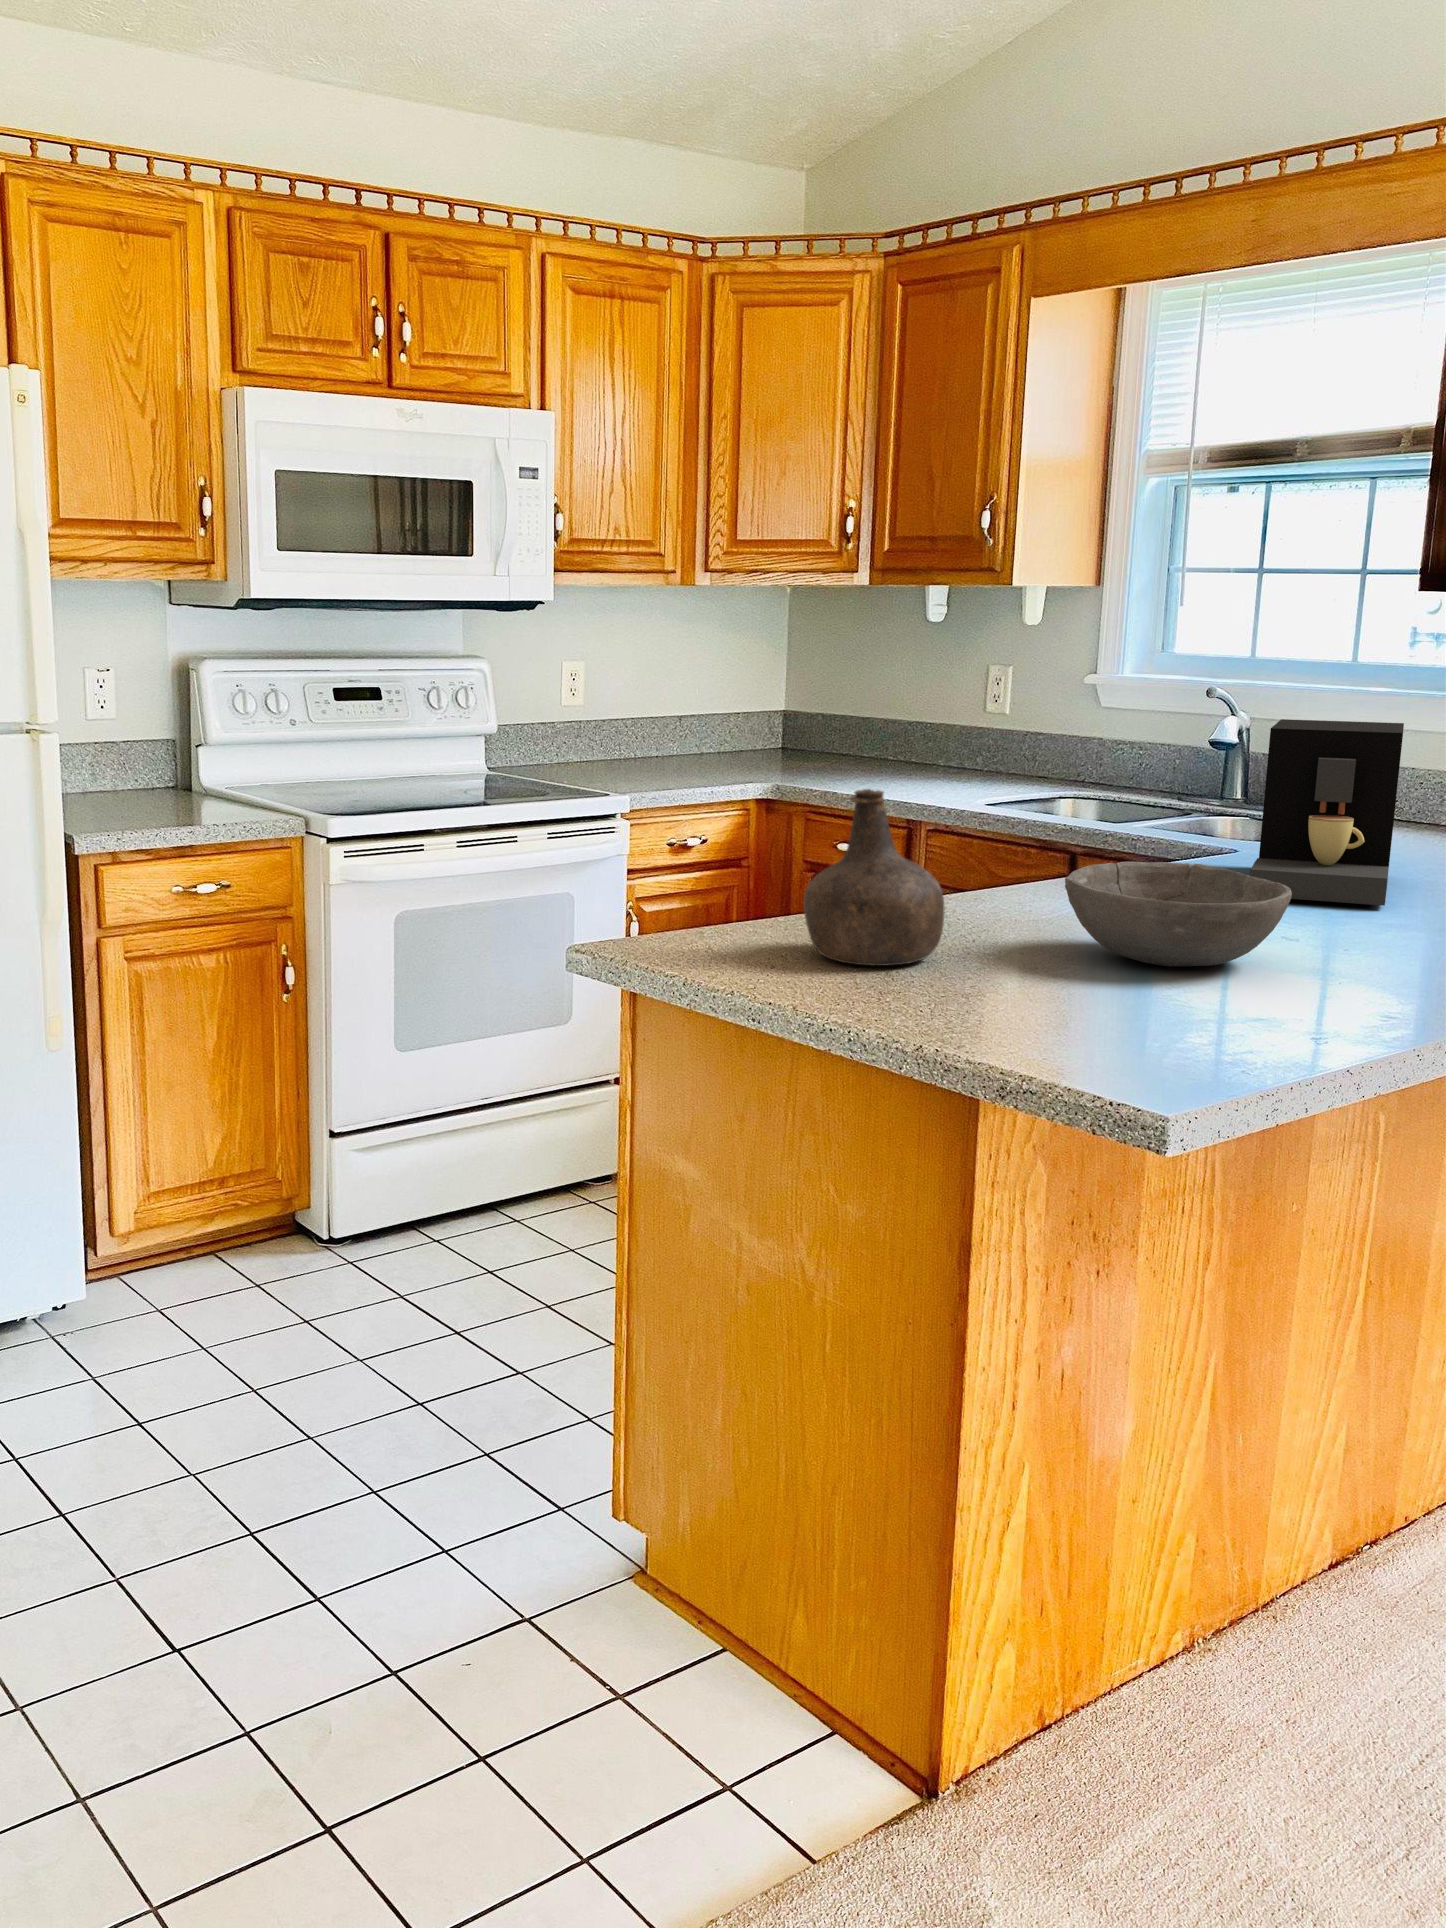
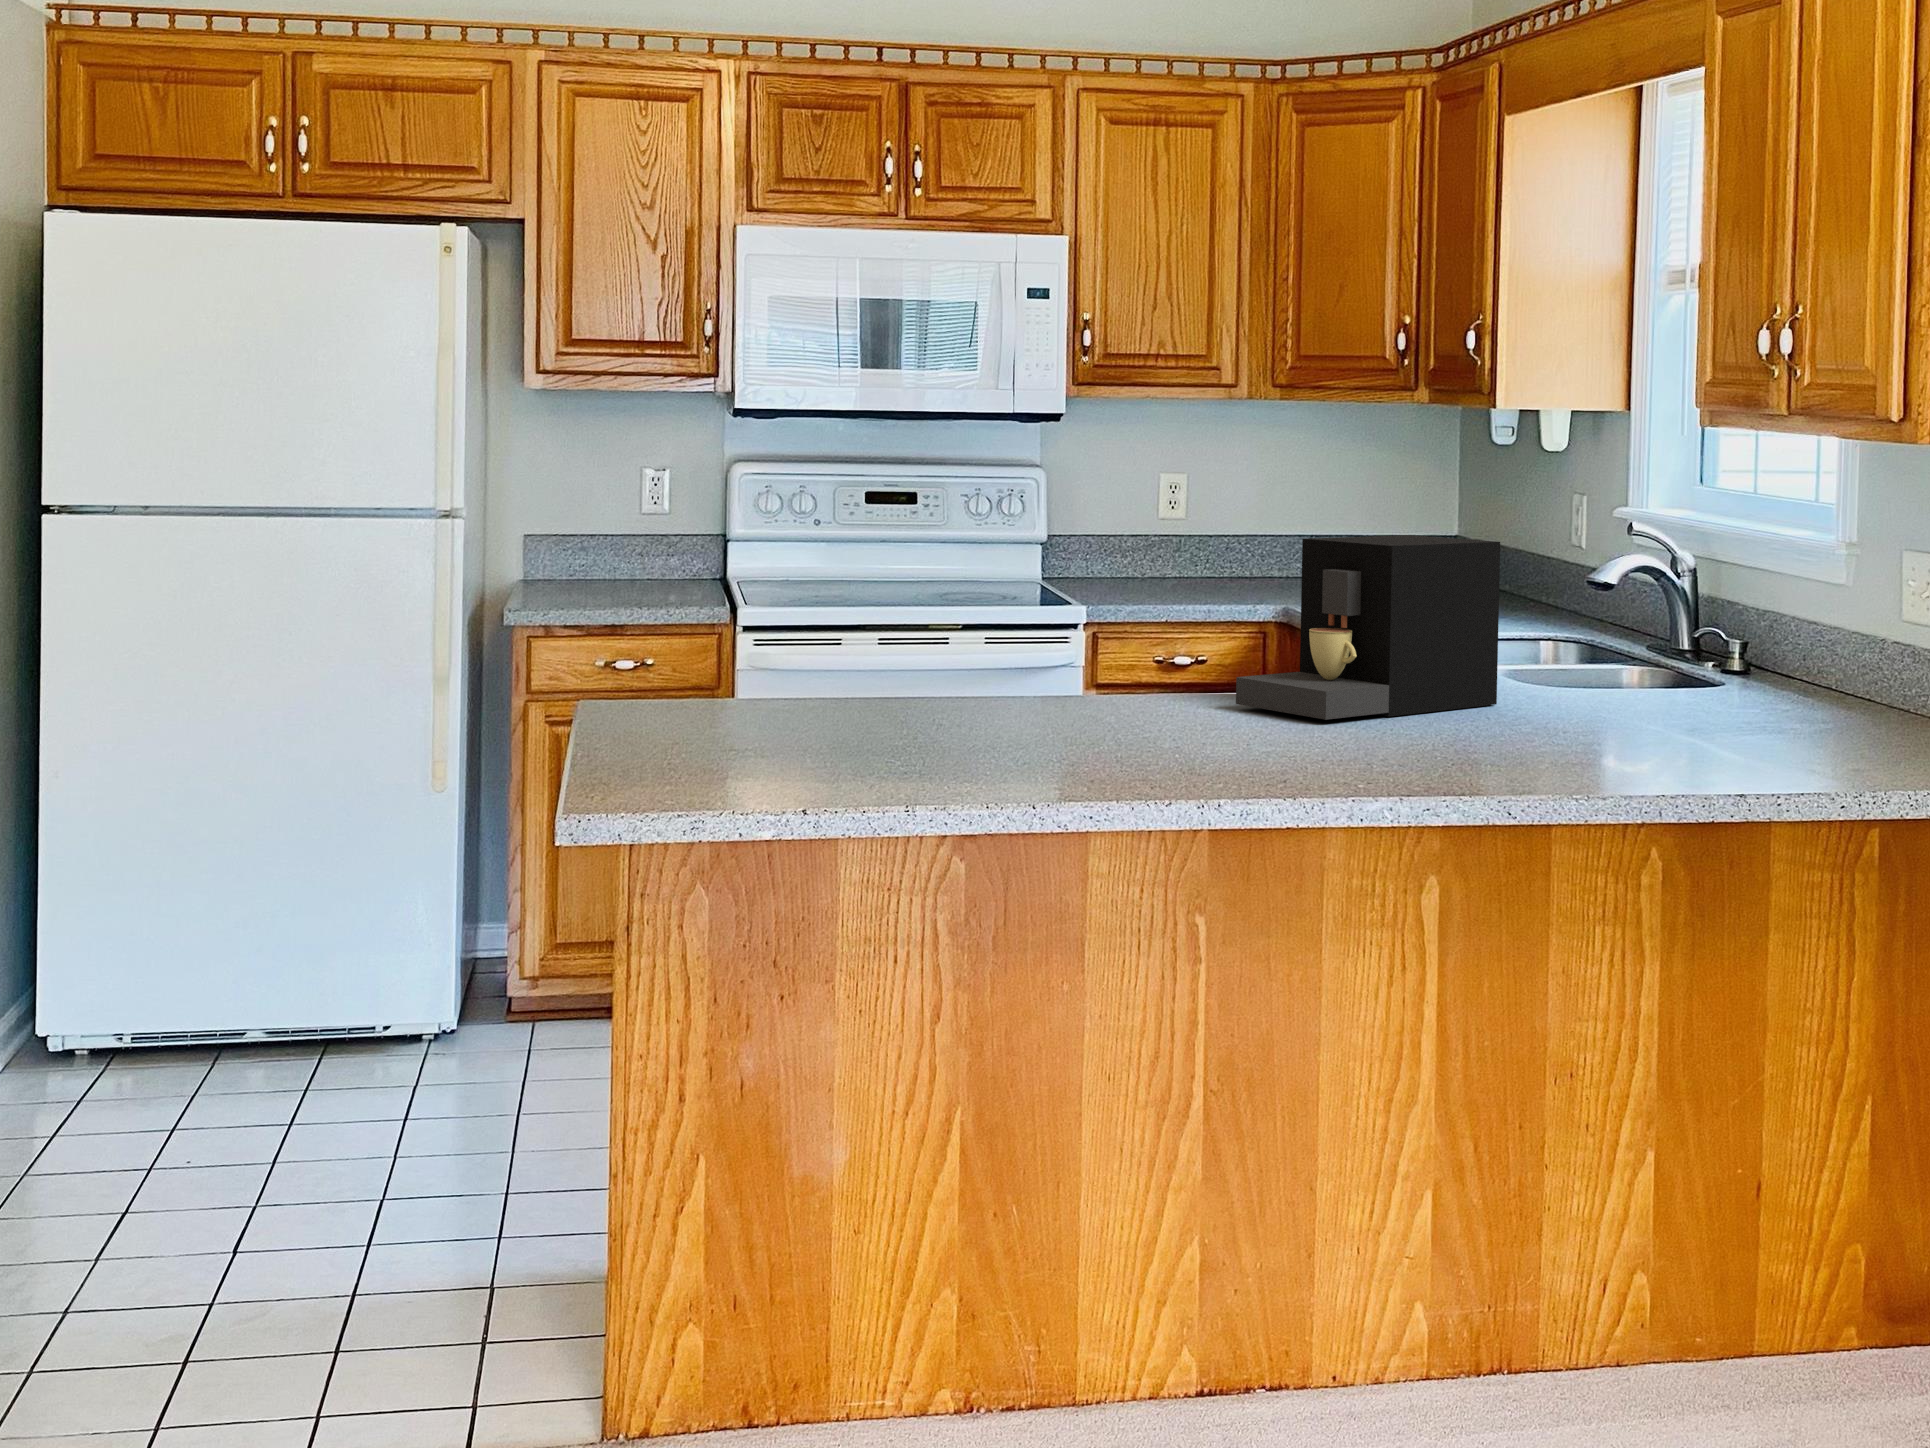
bottle: present [804,789,945,966] -> none [640,564,768,717]
bowl: present [1065,862,1292,967] -> none [829,645,1025,738]

